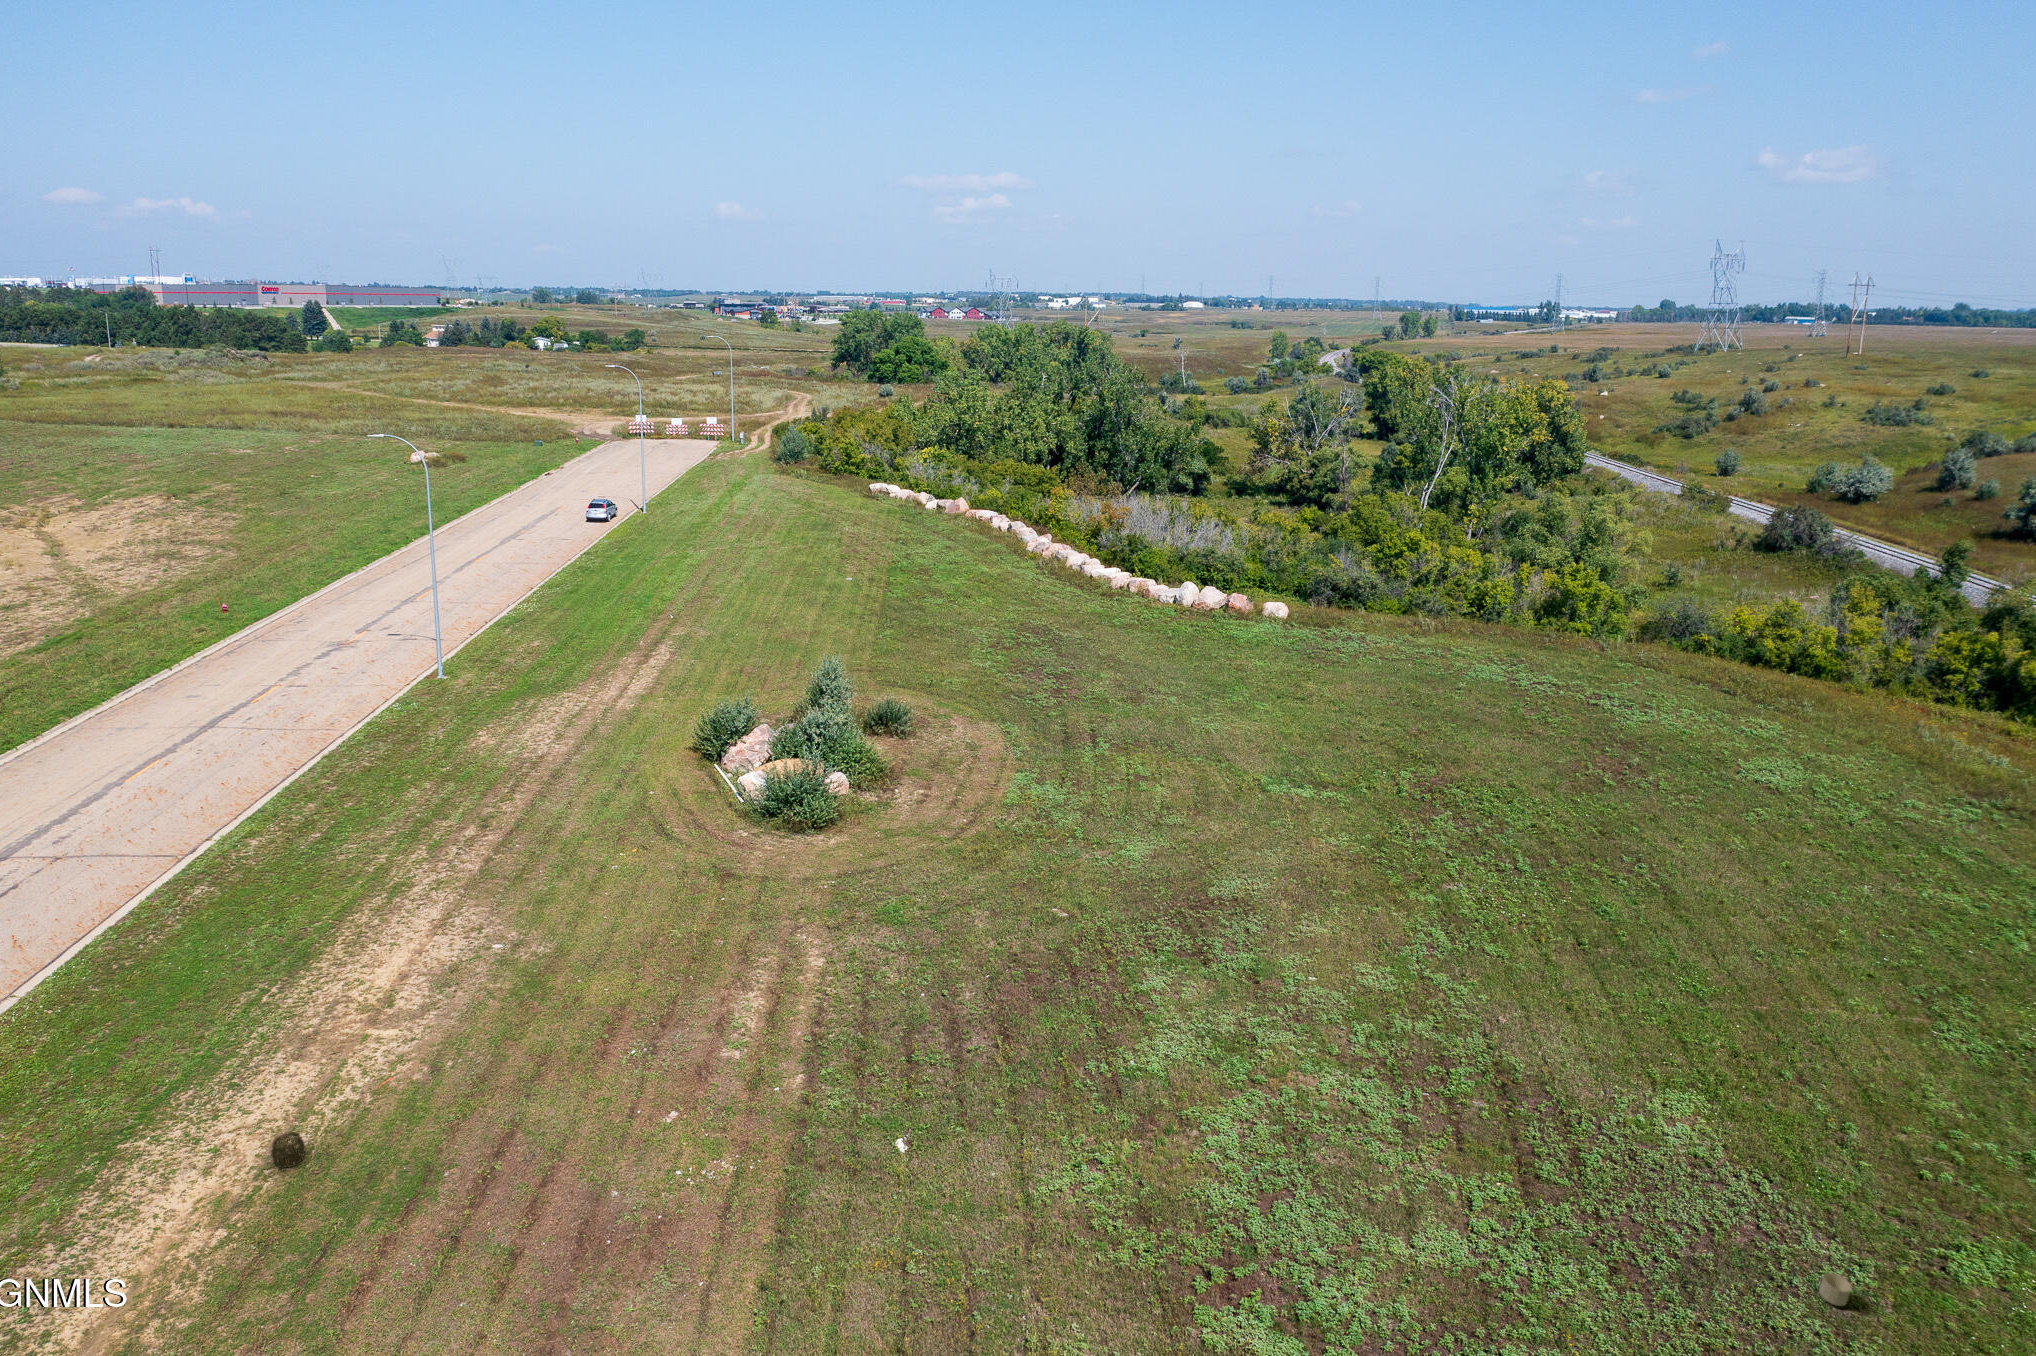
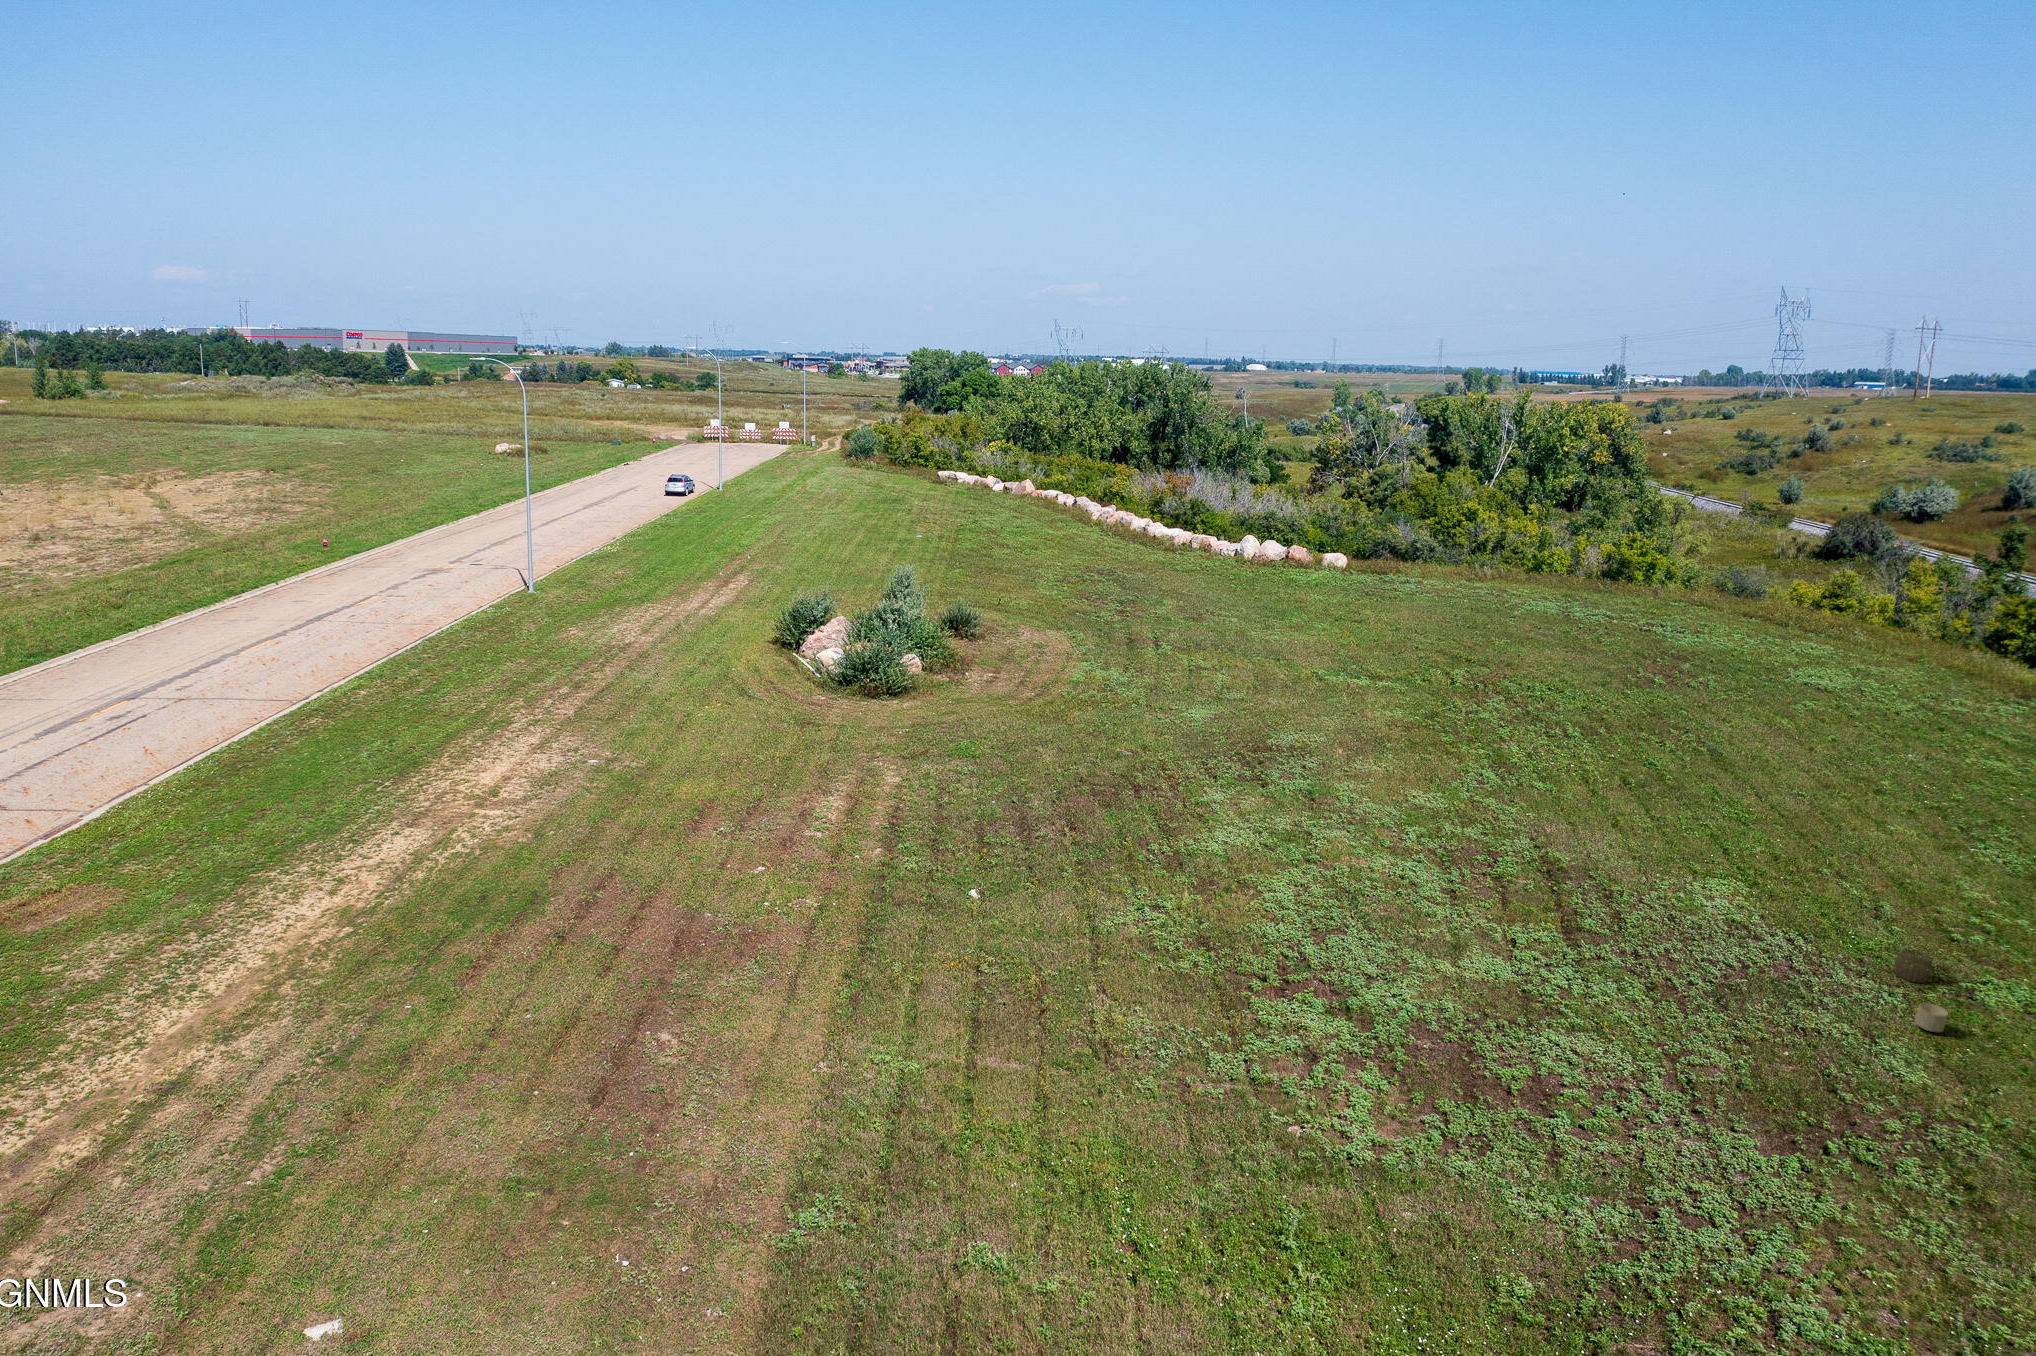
woven basket: present [271,1132,306,1168] -> present [1894,948,1932,983]

